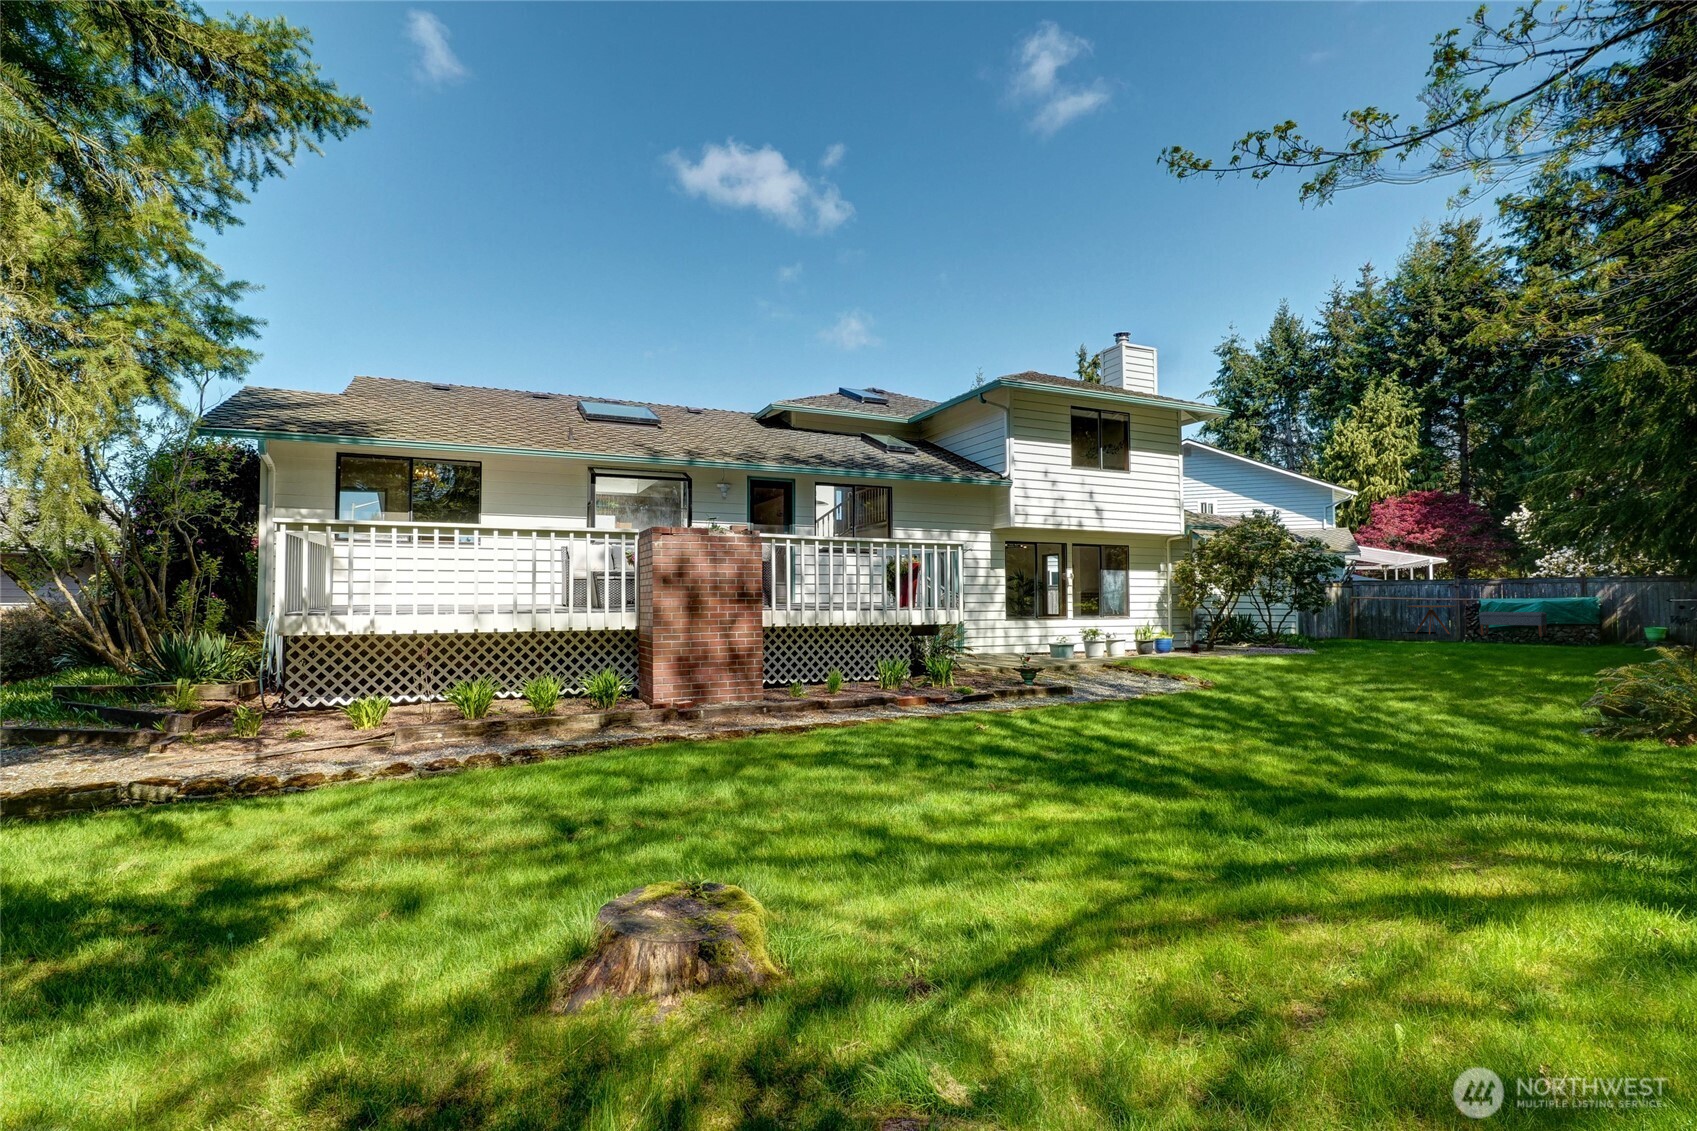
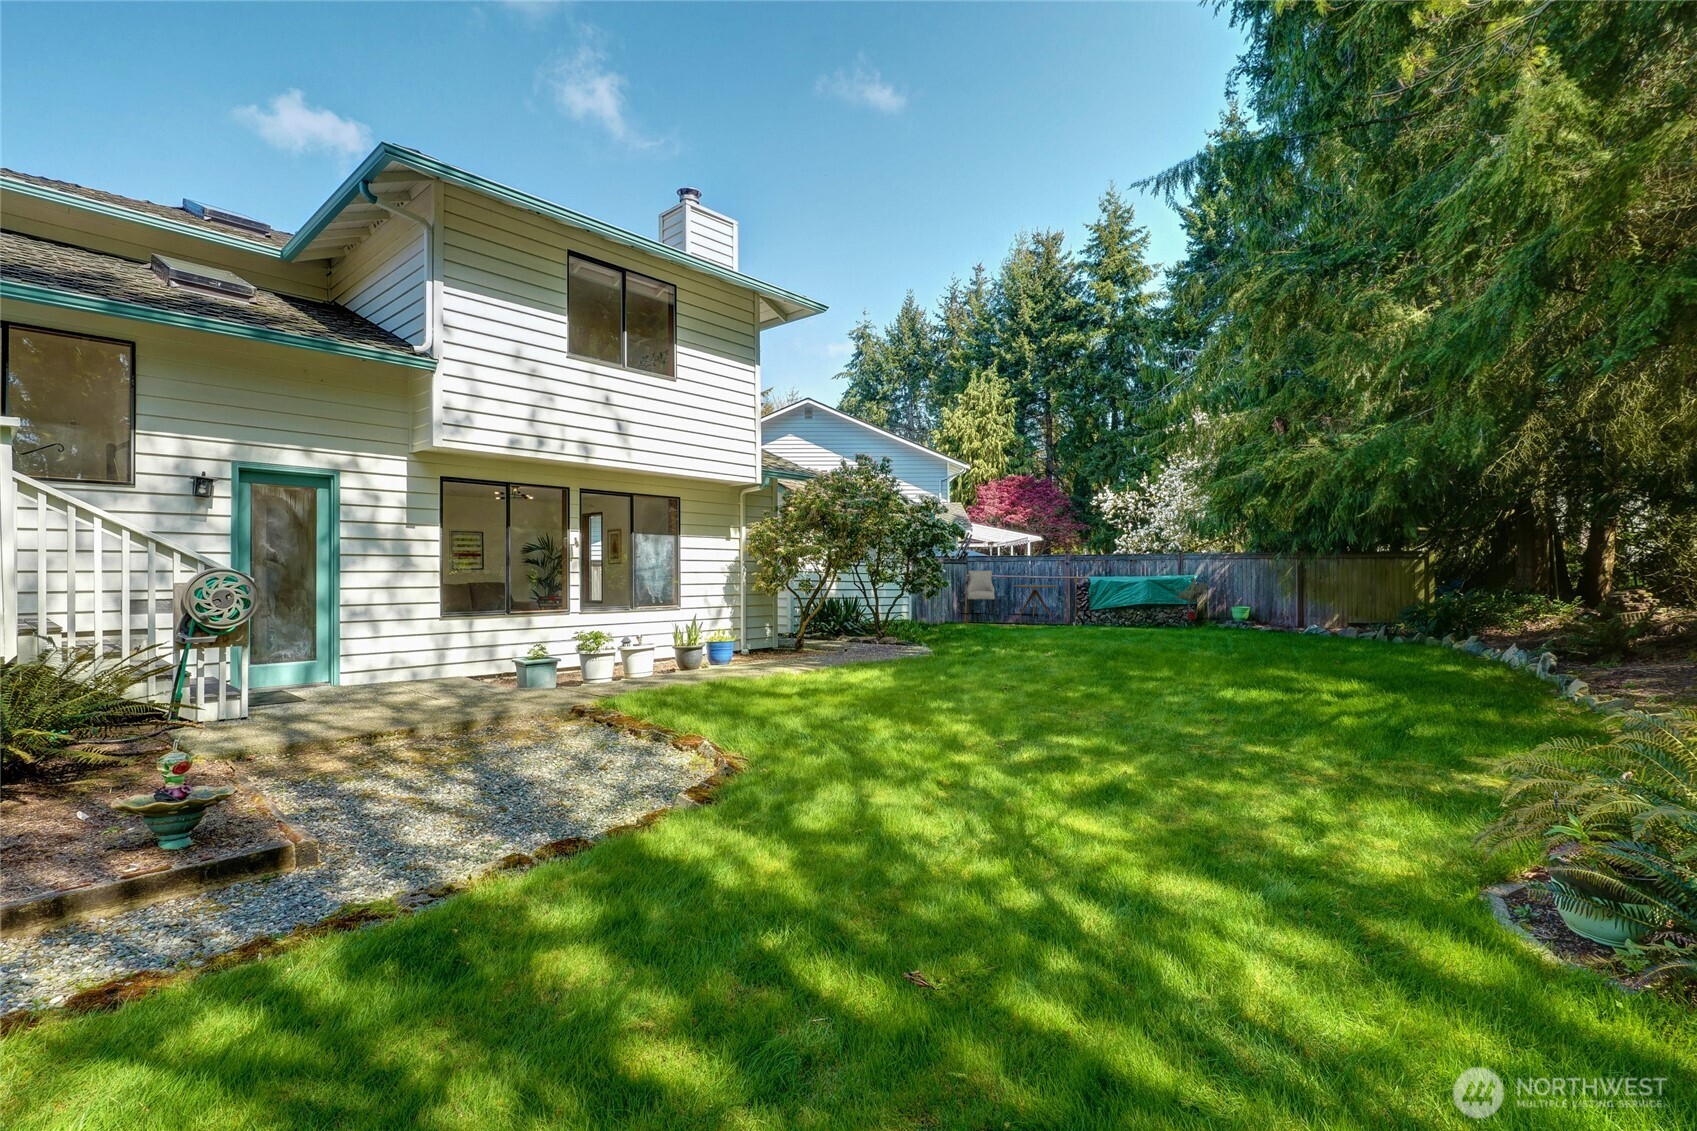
chair: none [1359,592,1388,633] -> present [967,570,995,615]
potted tree: present [1180,610,1208,653] -> present [1176,578,1208,620]
bench: present [1479,612,1547,637] -> none [1079,593,1139,620]

